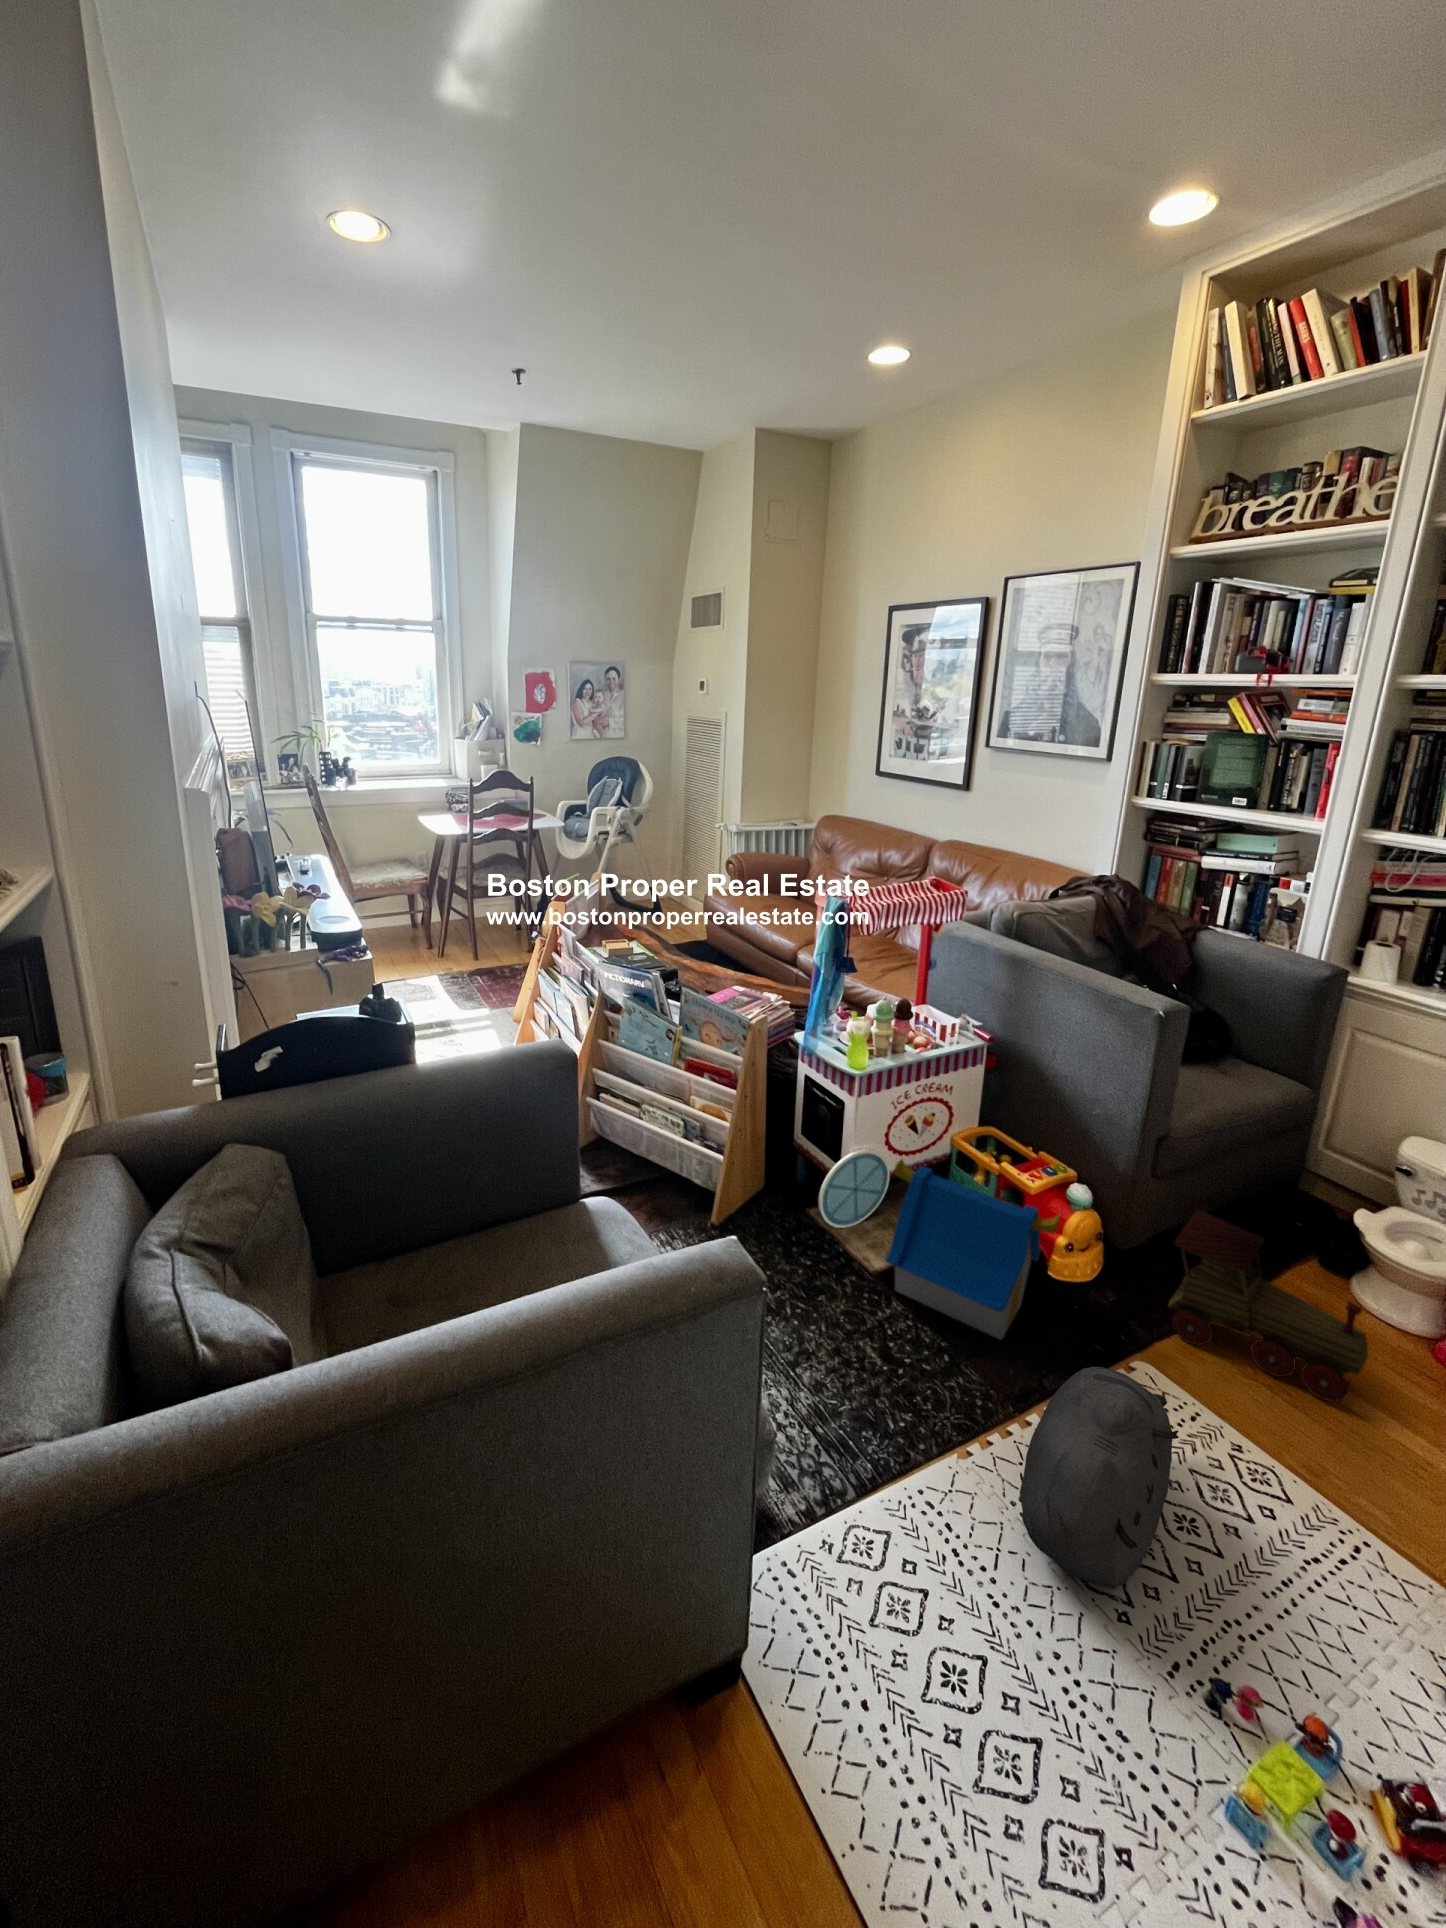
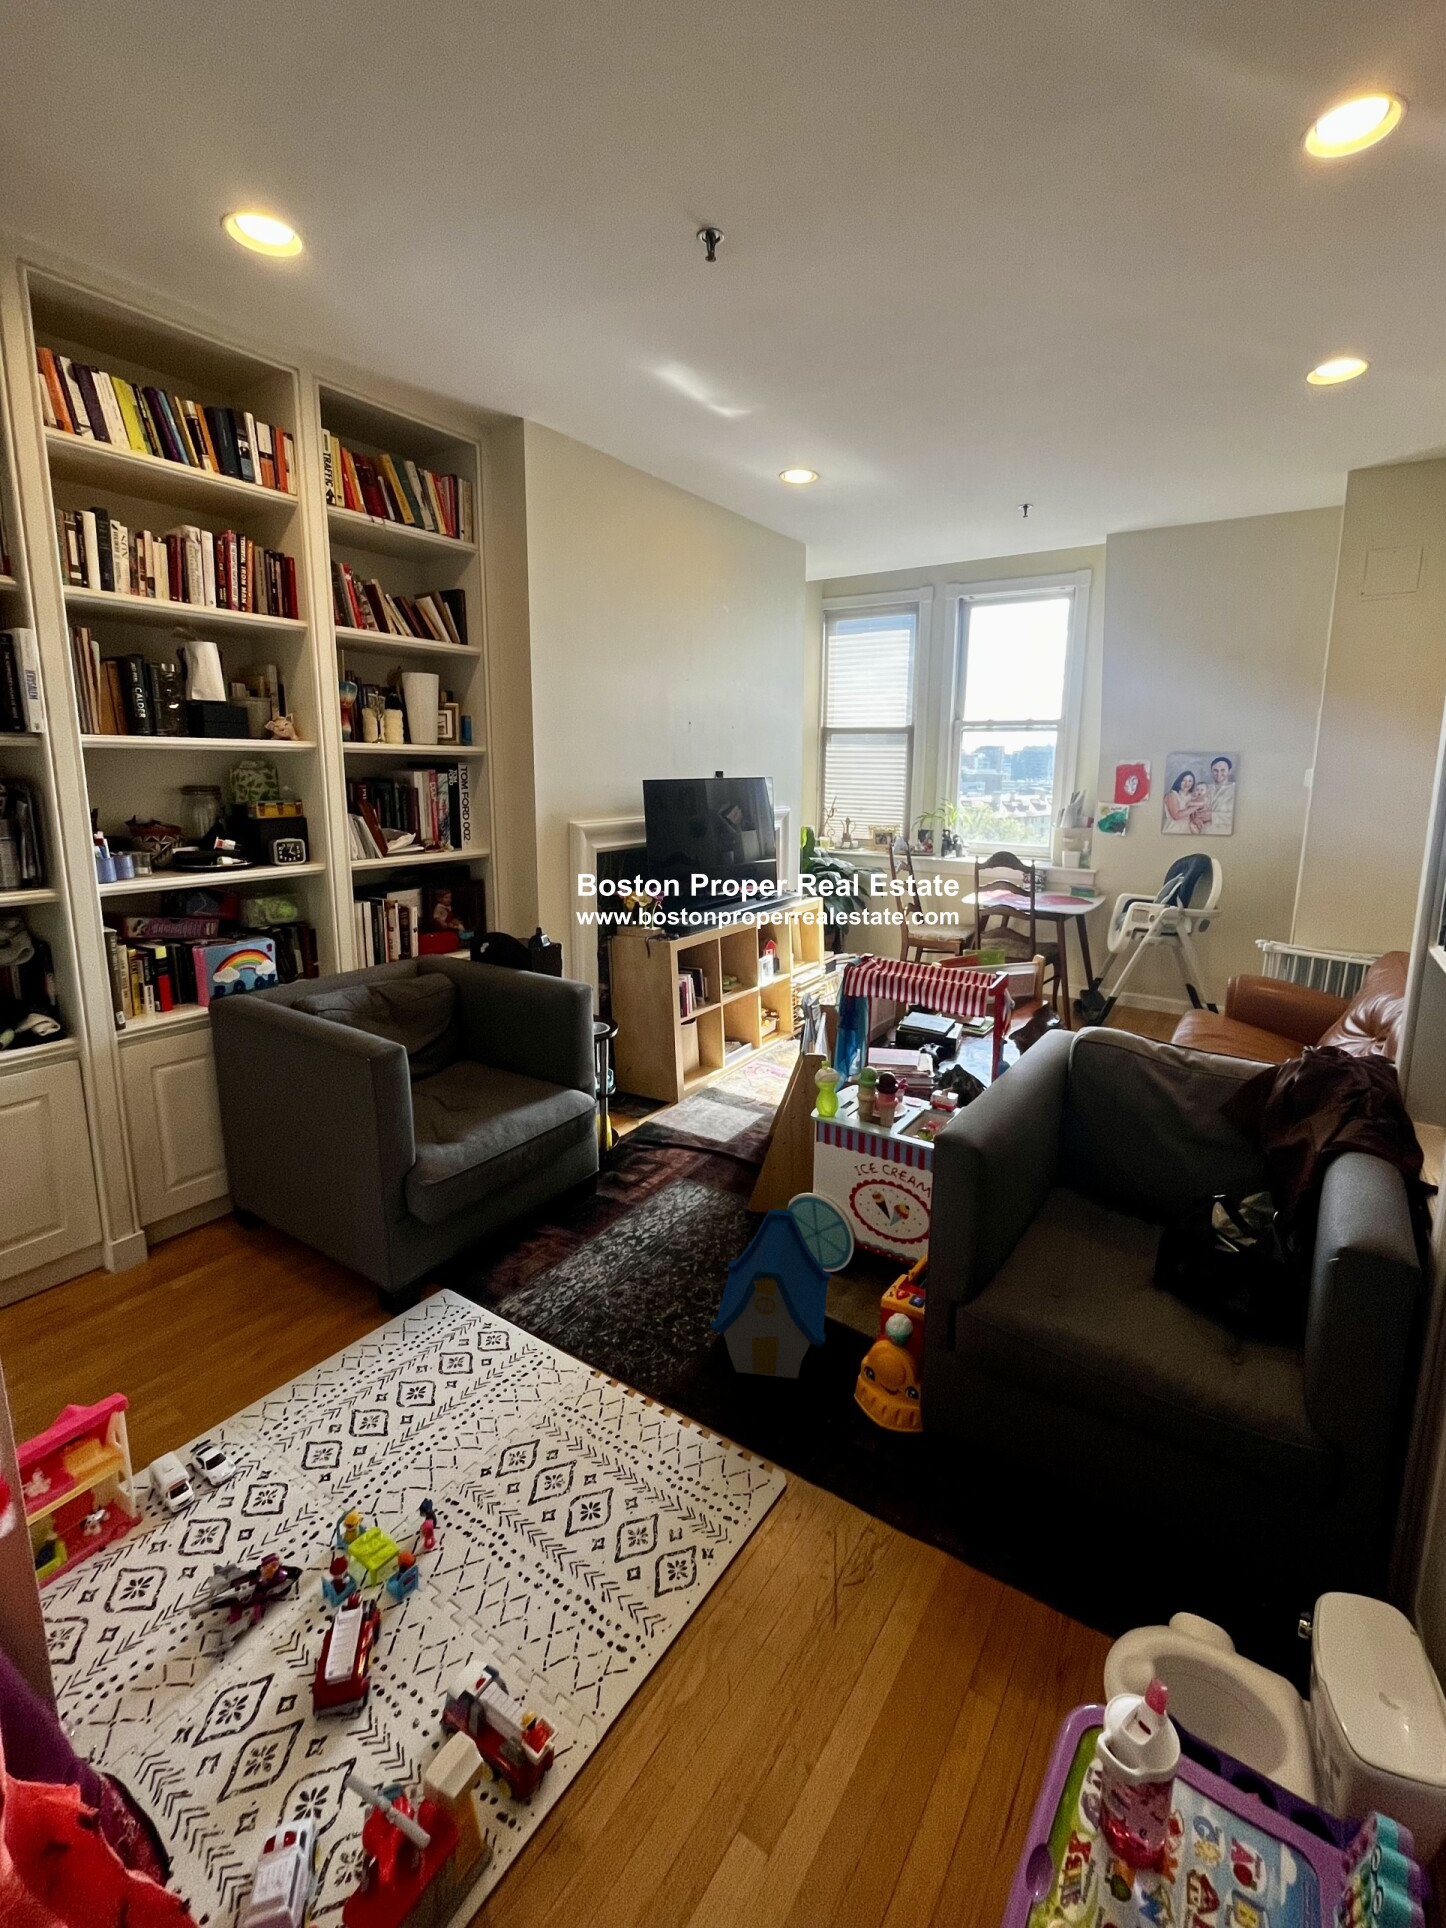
toy train: present [1168,1210,1368,1402] -> none [840,1390,960,1675]
plush toy: present [1020,1367,1179,1587] -> none [464,1339,677,1475]

